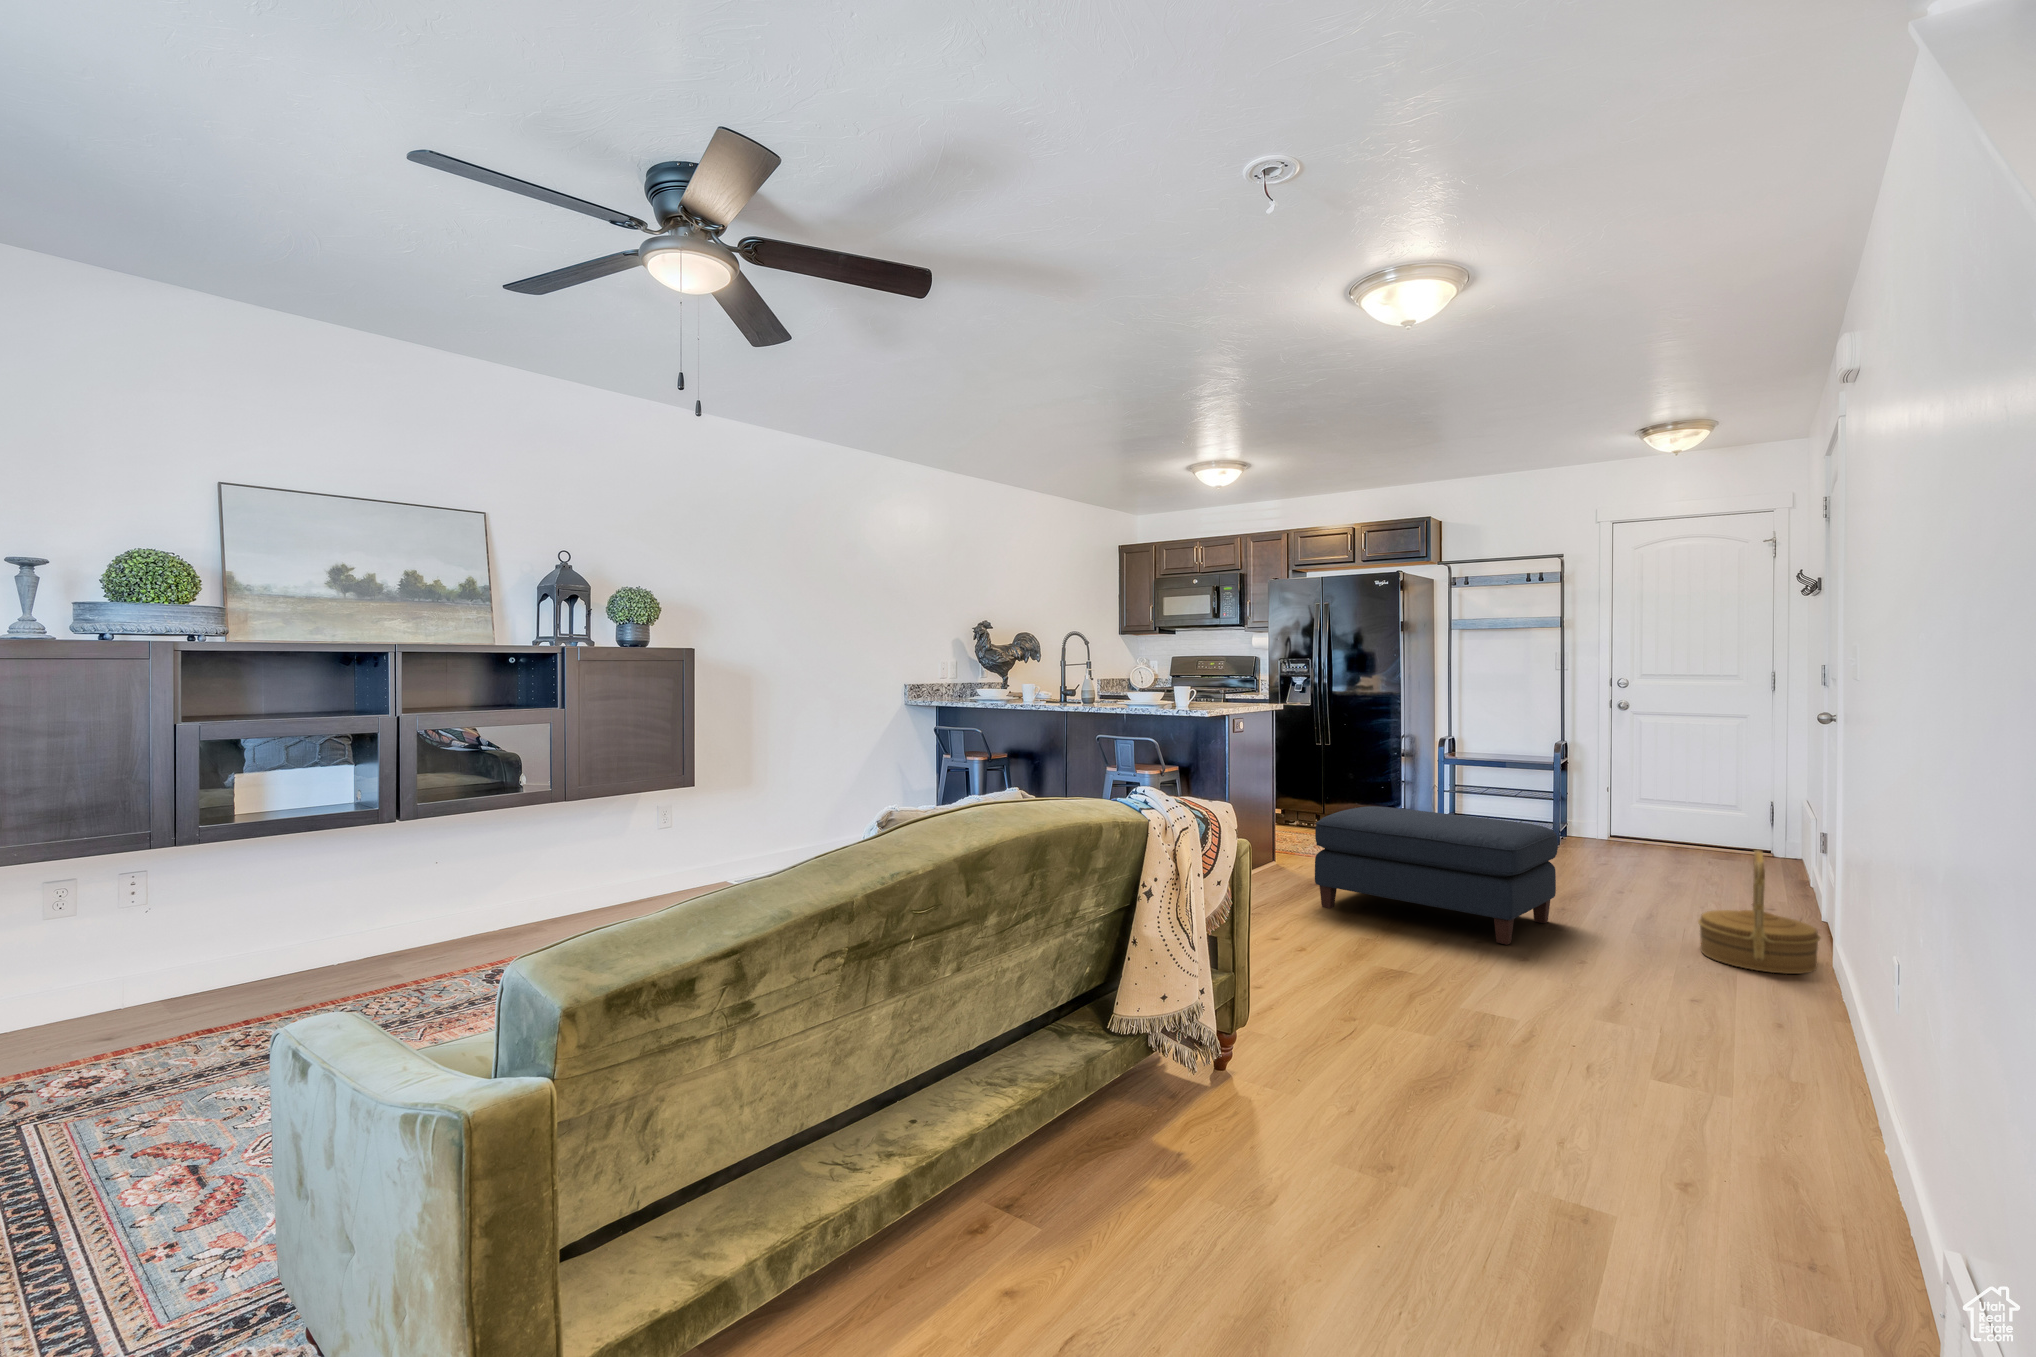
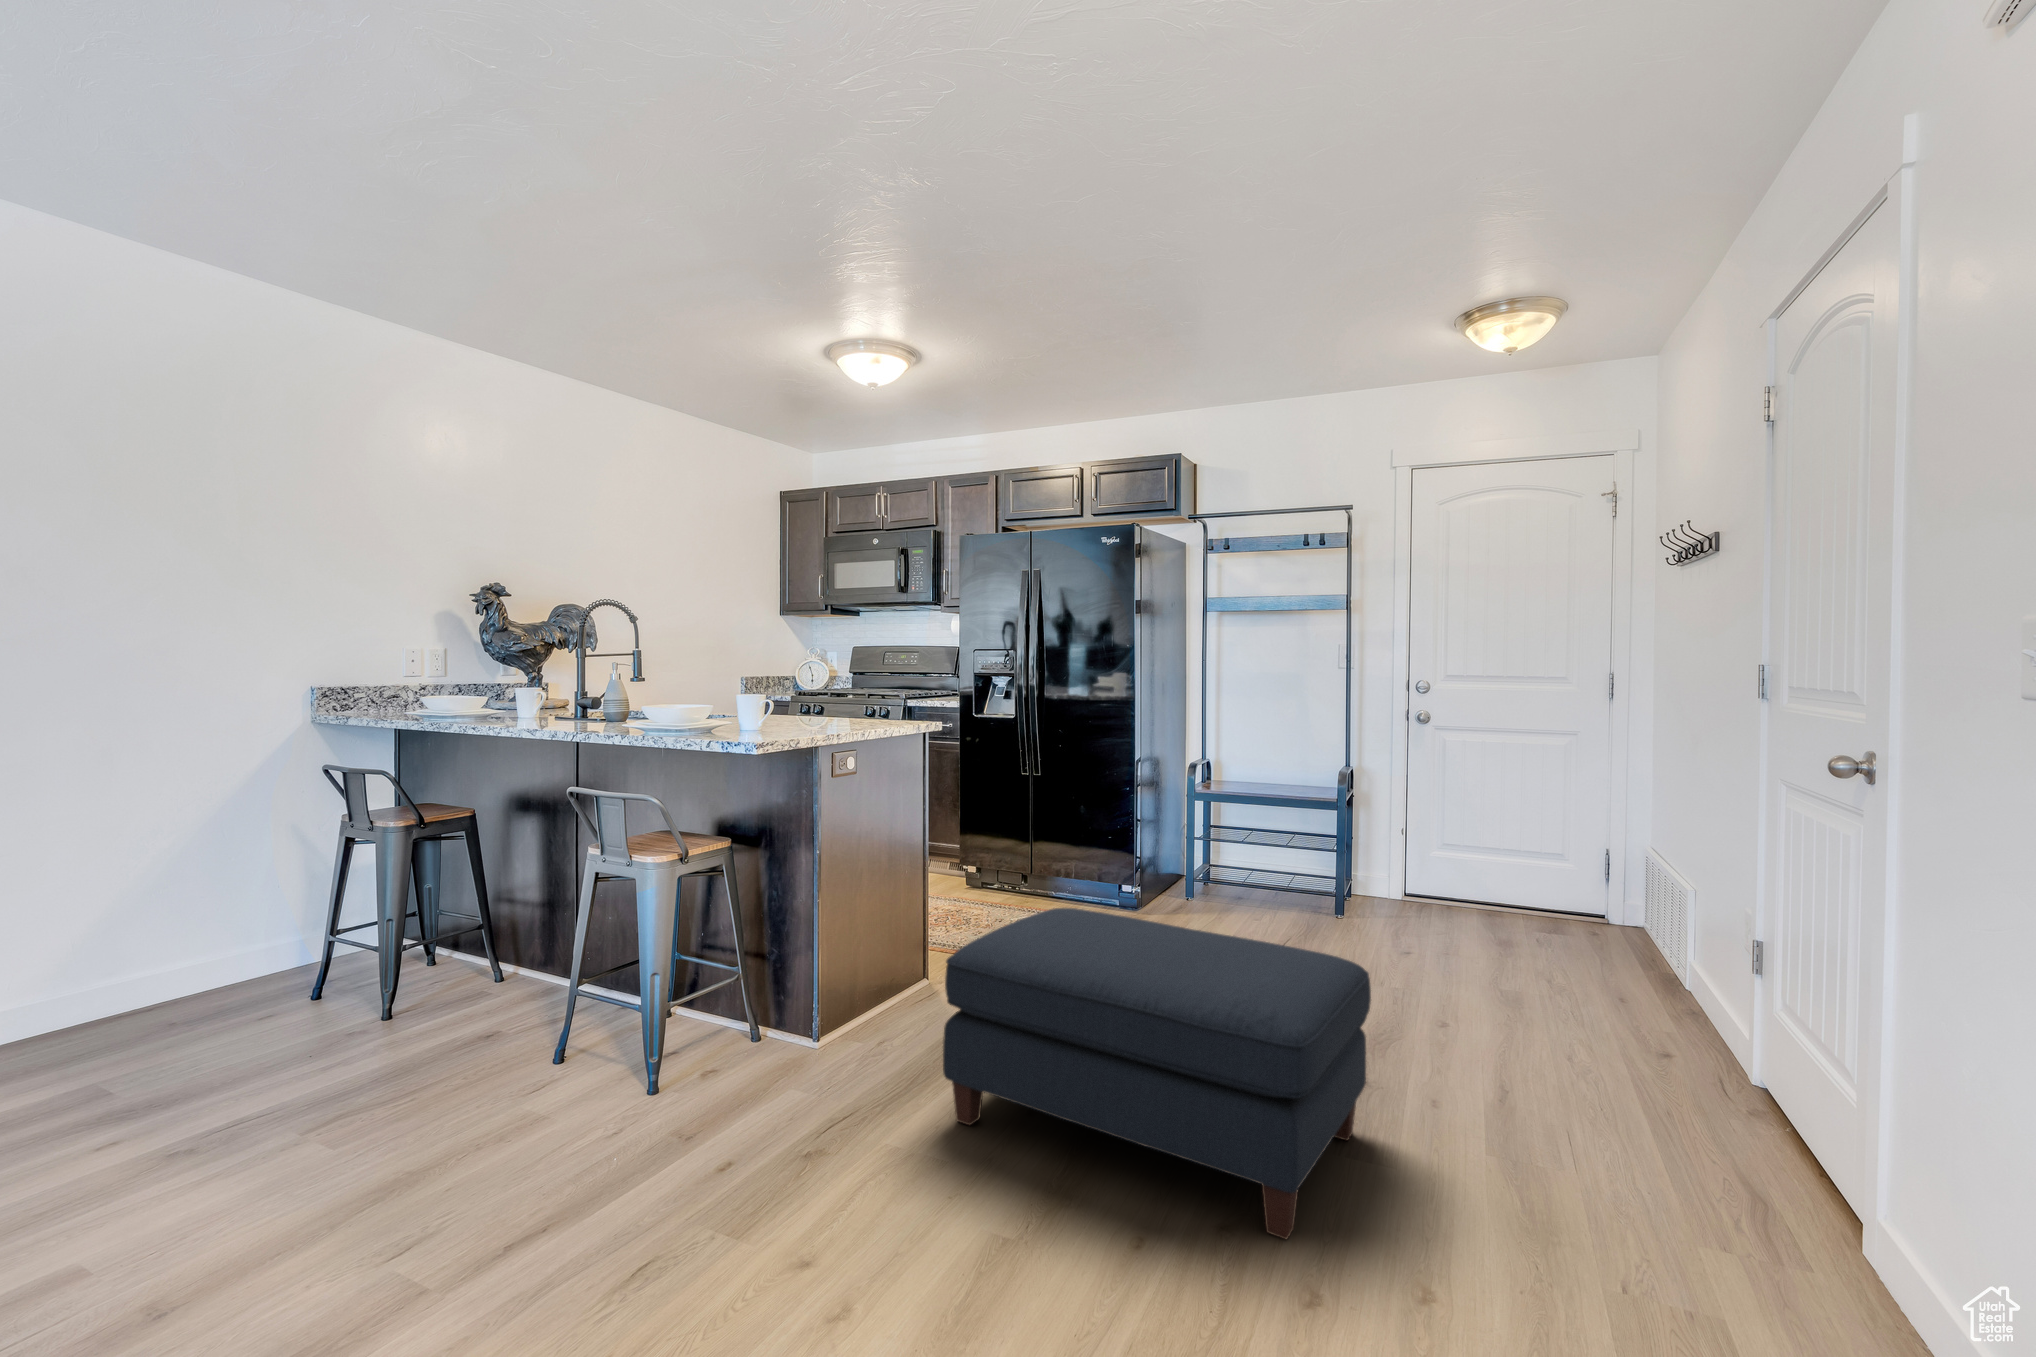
woven basket: present [1698,850,1820,974] -> none [1628,1012,1871,1305]

